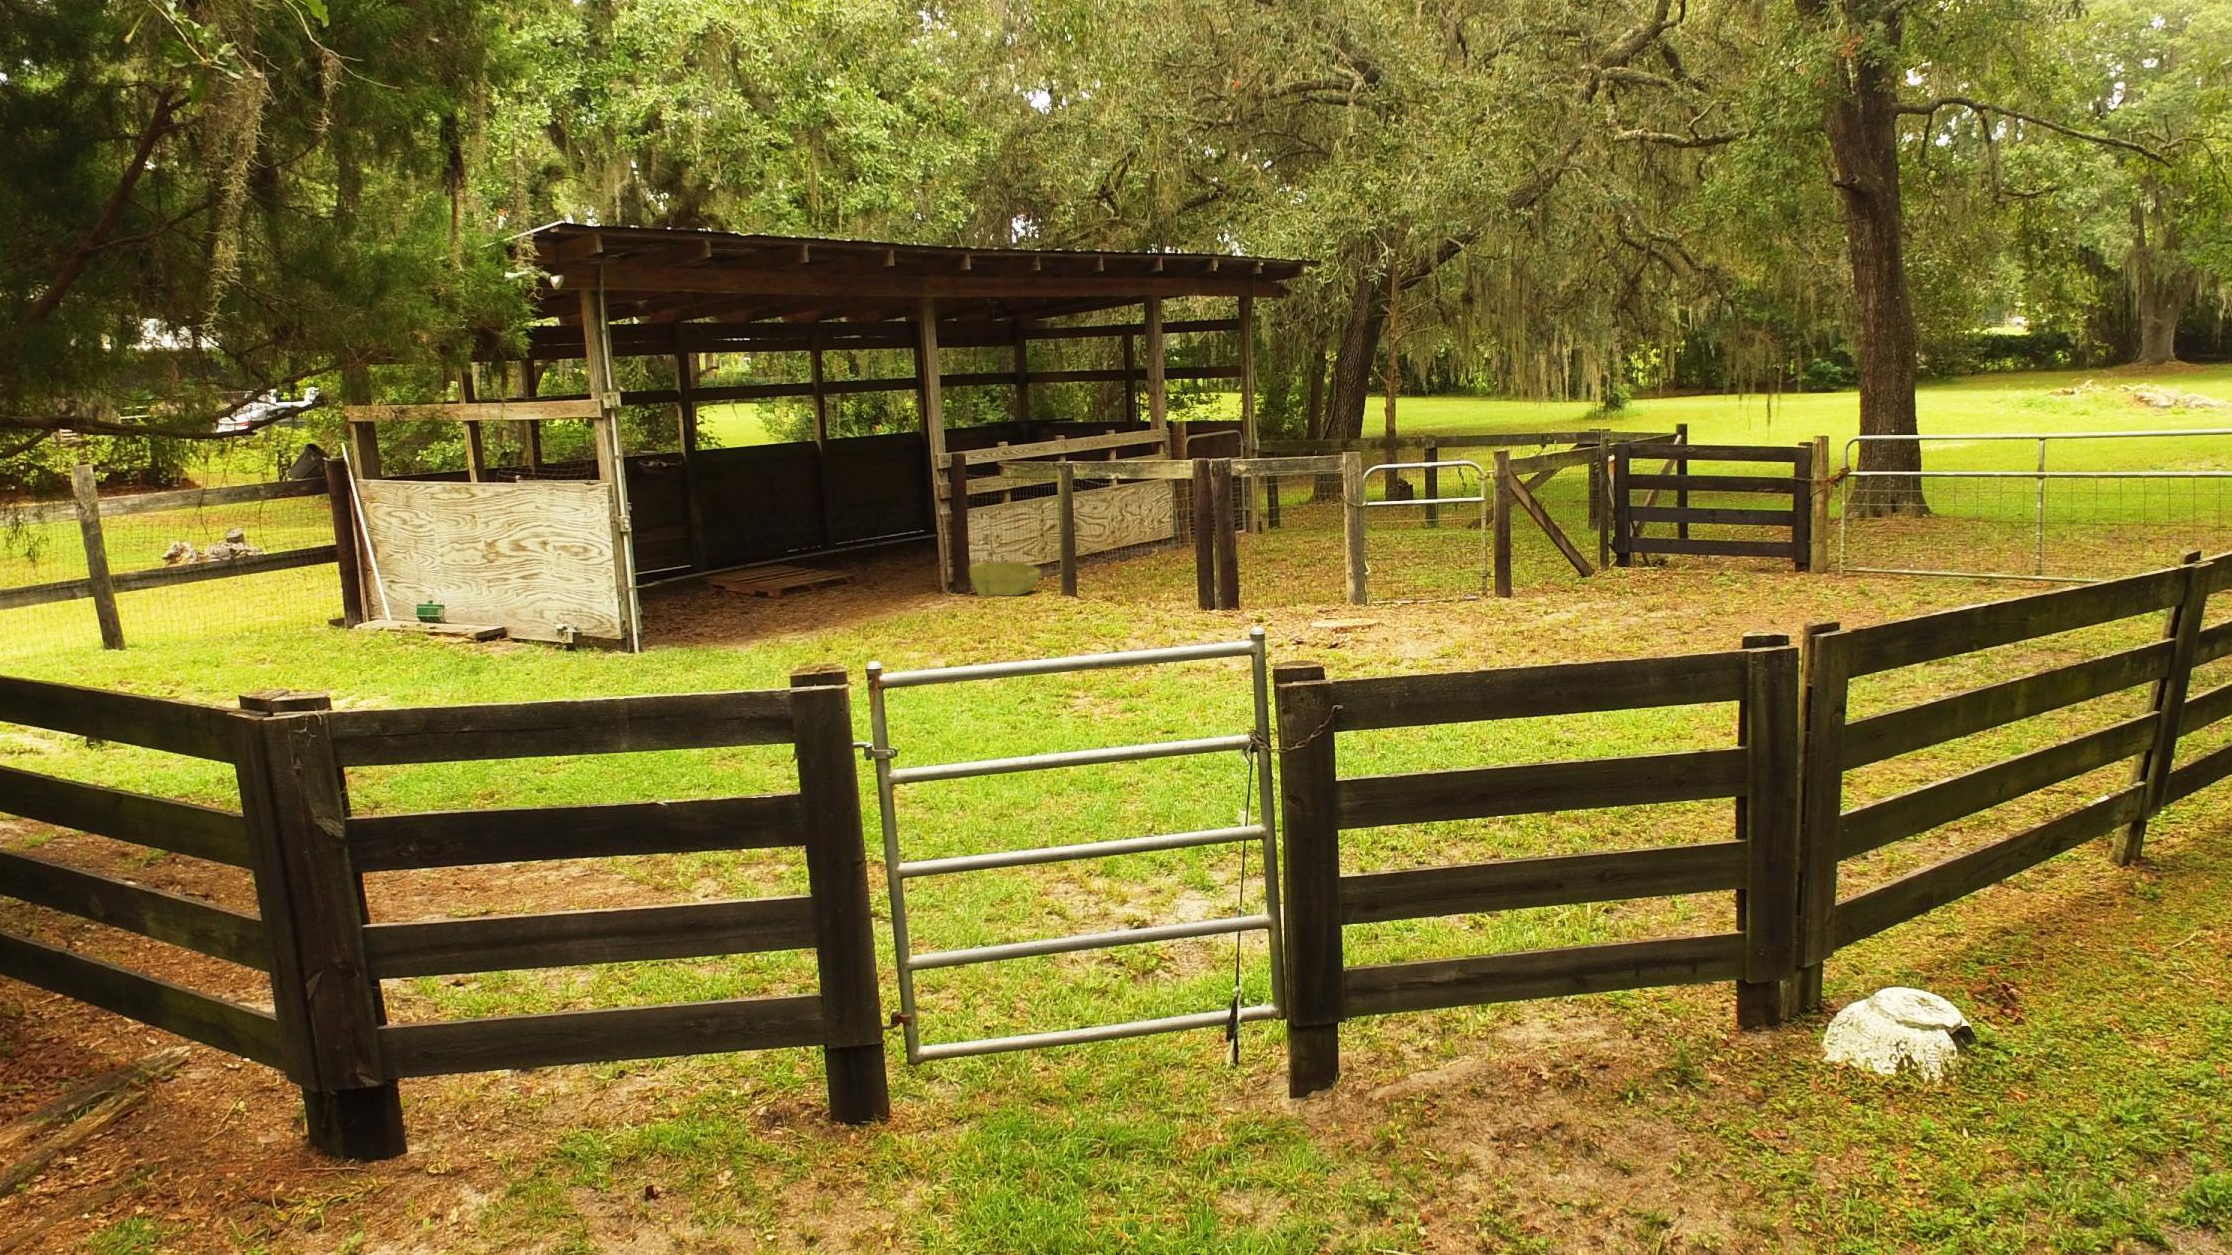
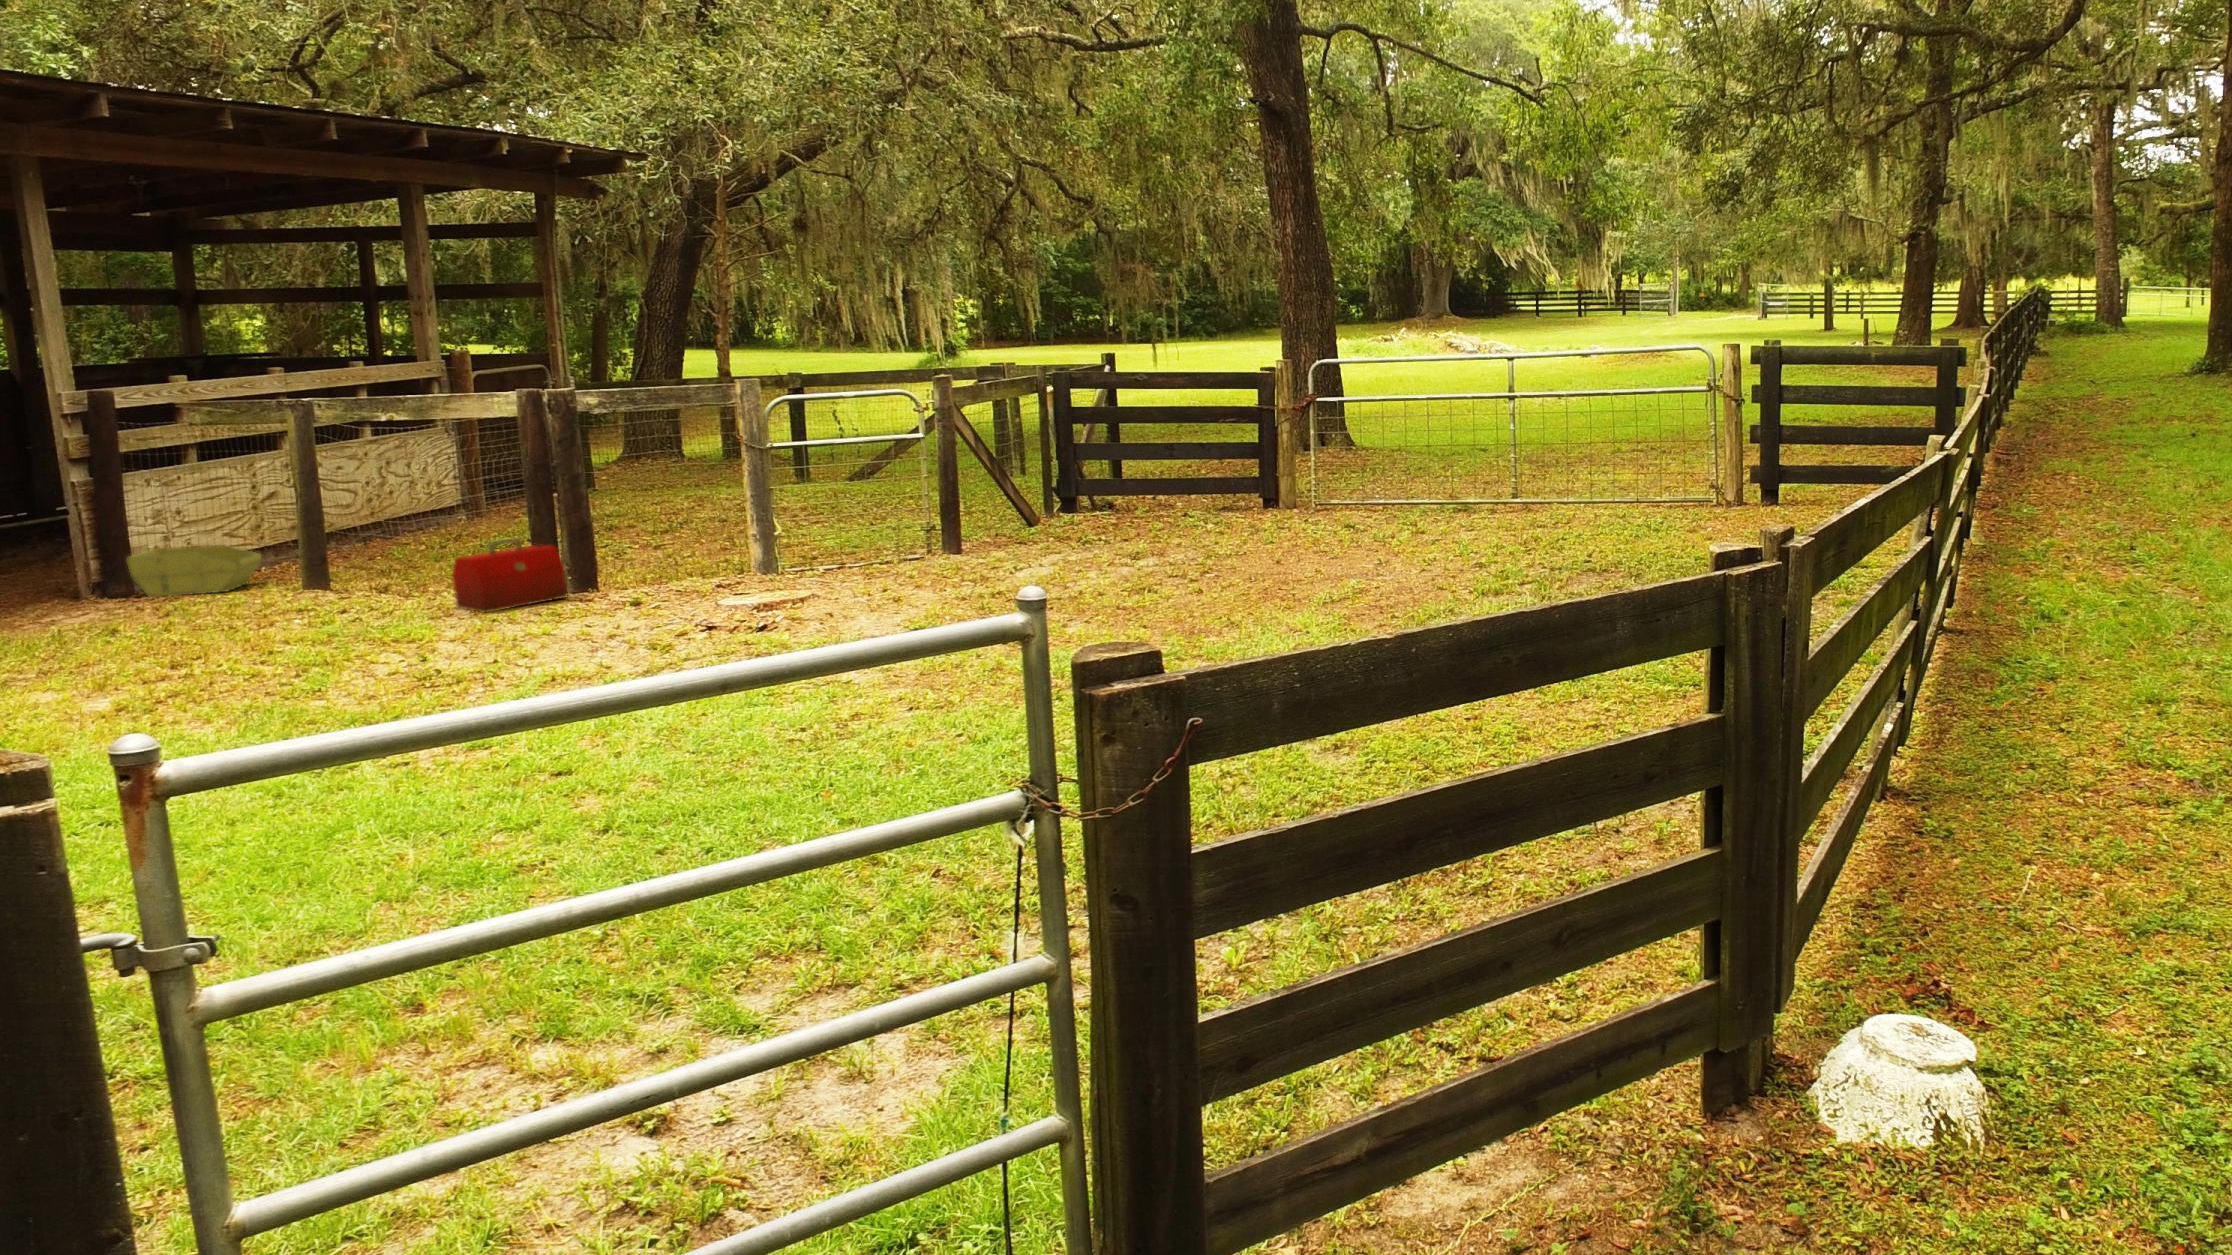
toolbox: none [1143,570,1215,625] -> present [452,538,568,613]

